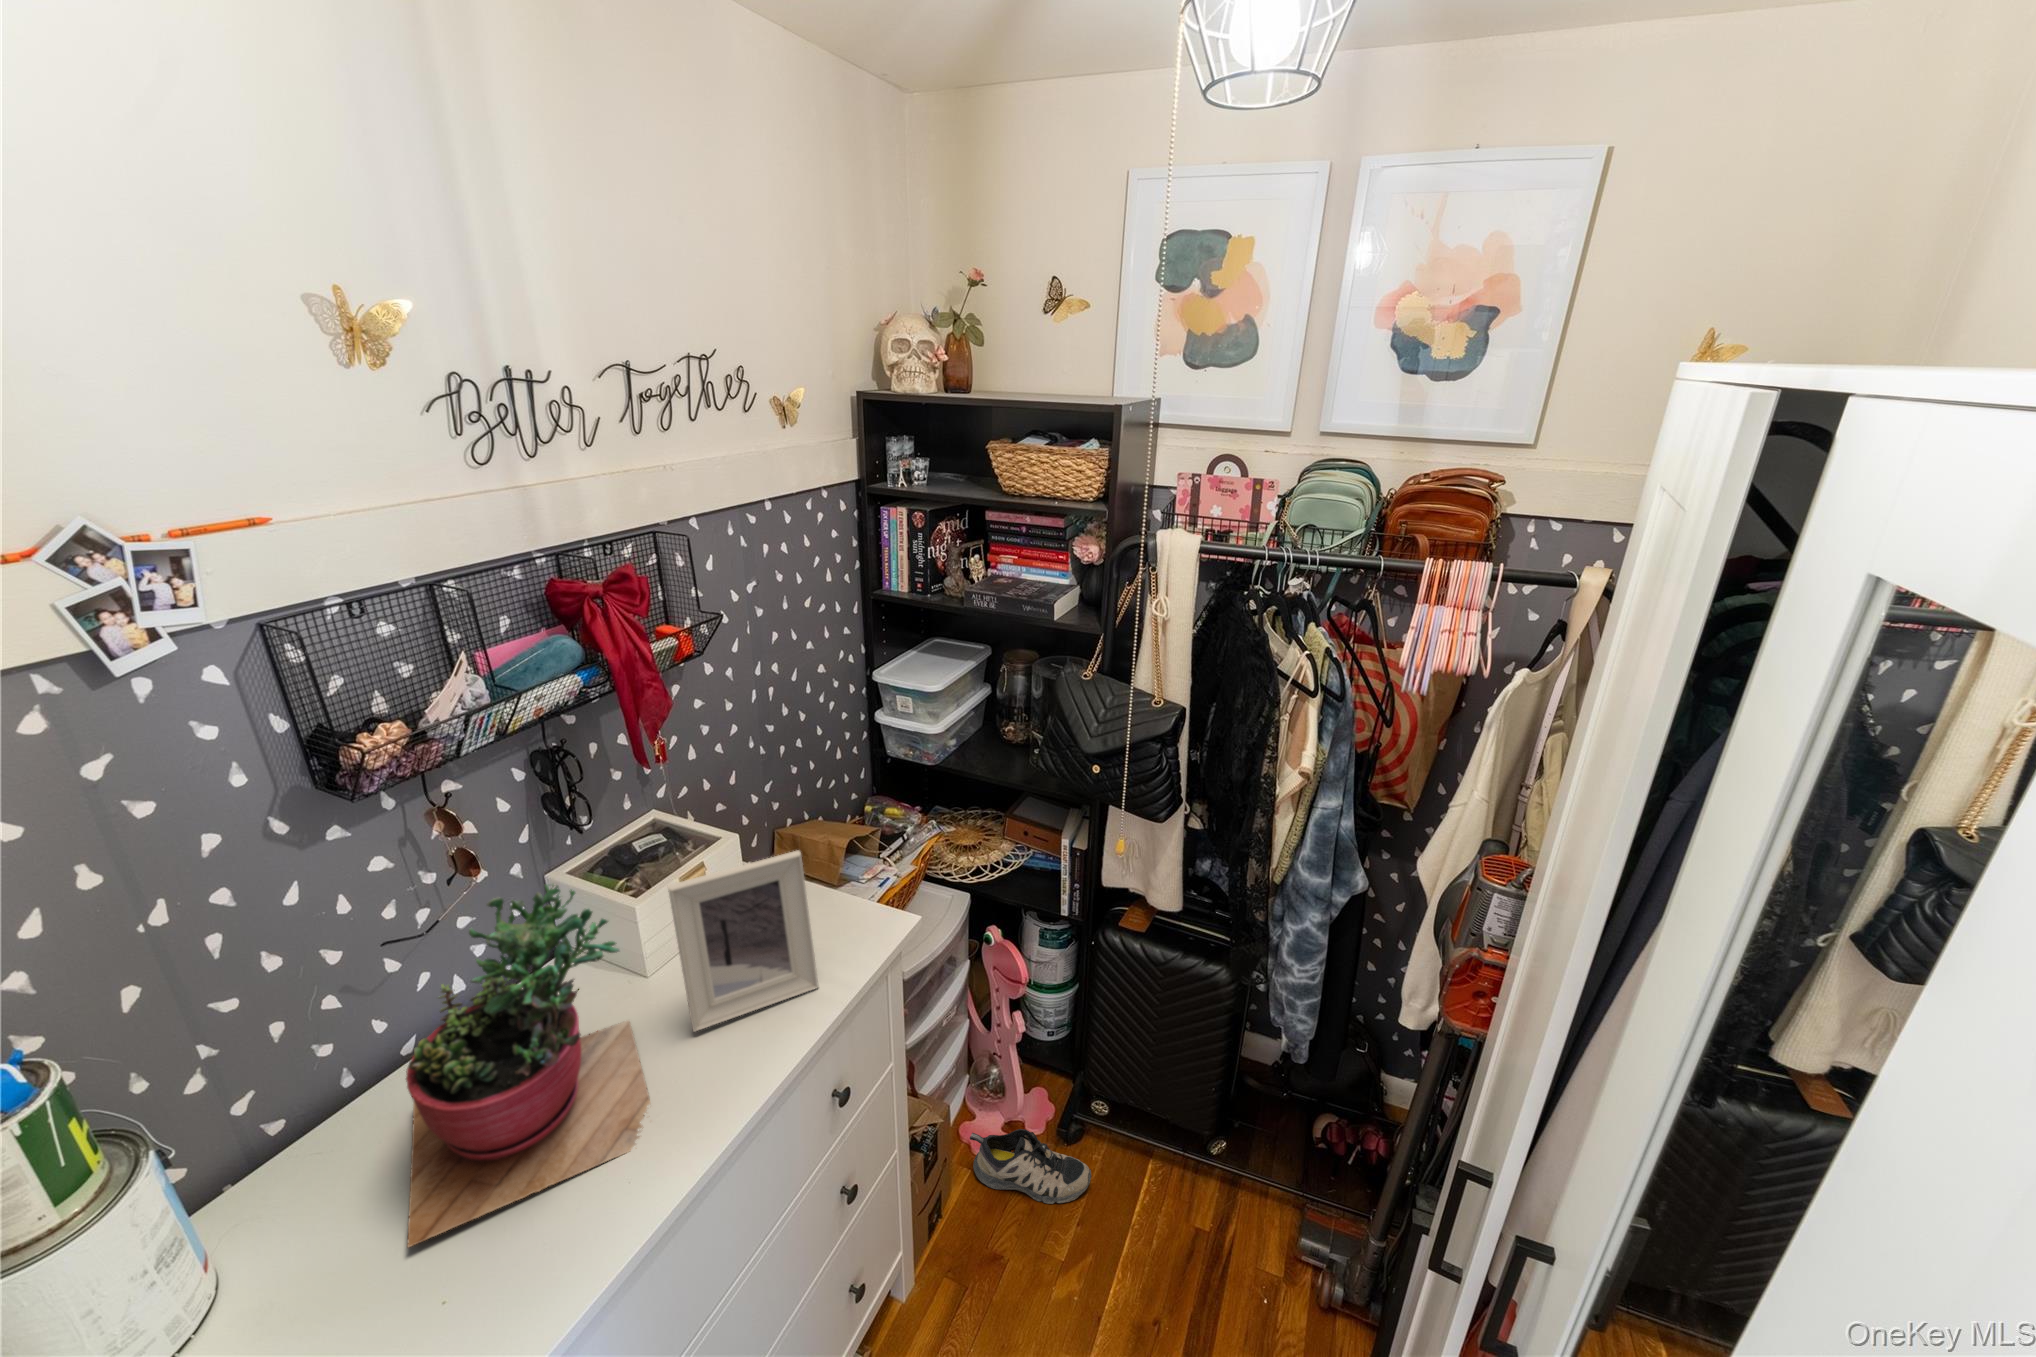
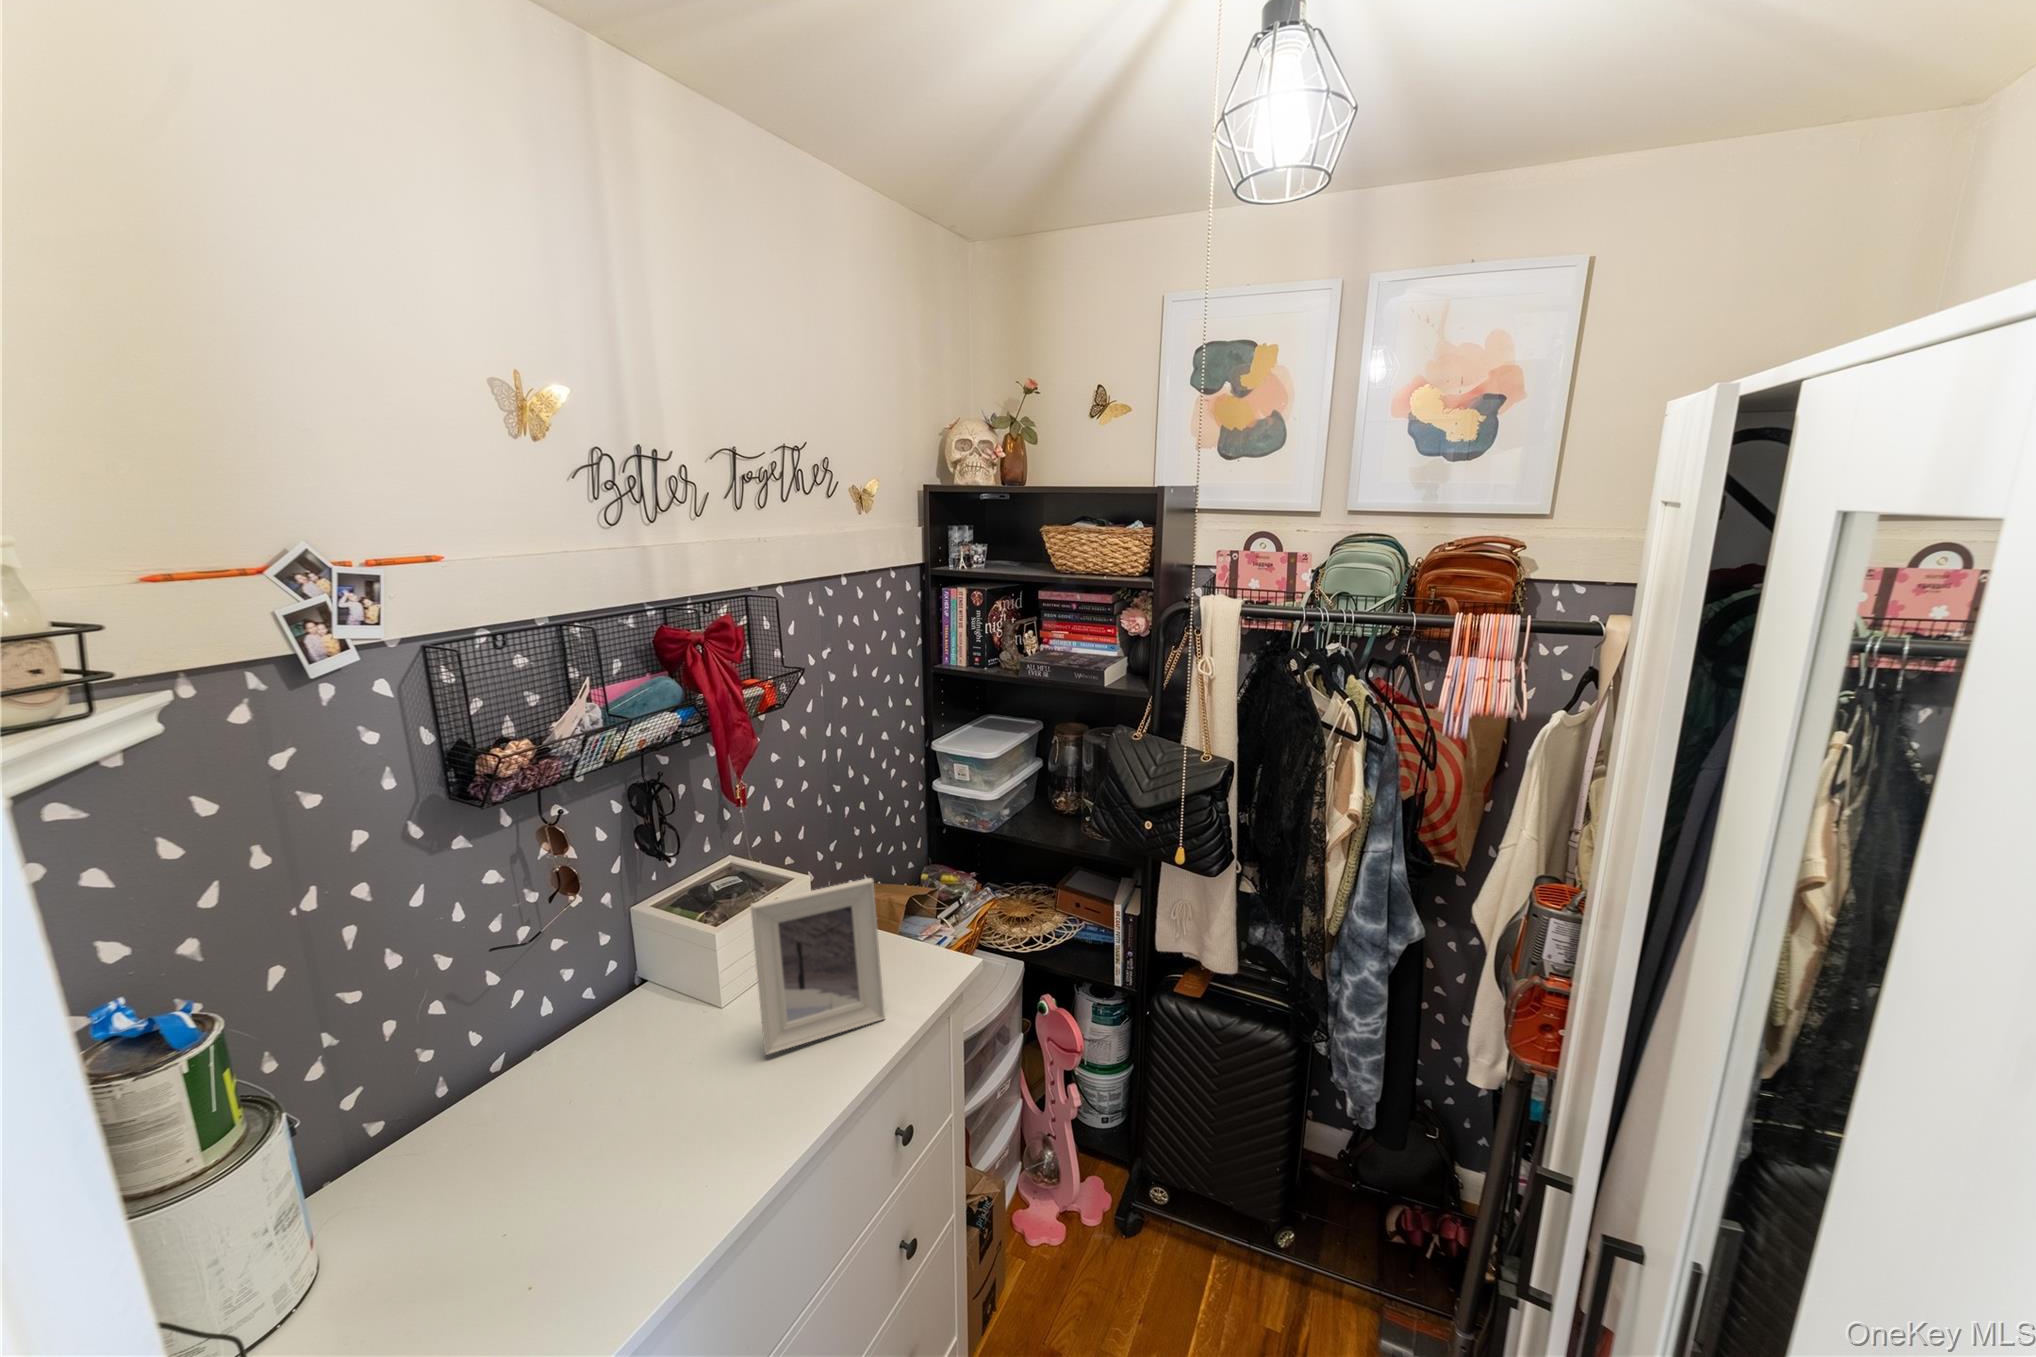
succulent plant: present [406,885,650,1247] -> none [475,882,736,1236]
shoe: present [970,1129,1091,1204] -> none [1023,1215,1152,1299]

